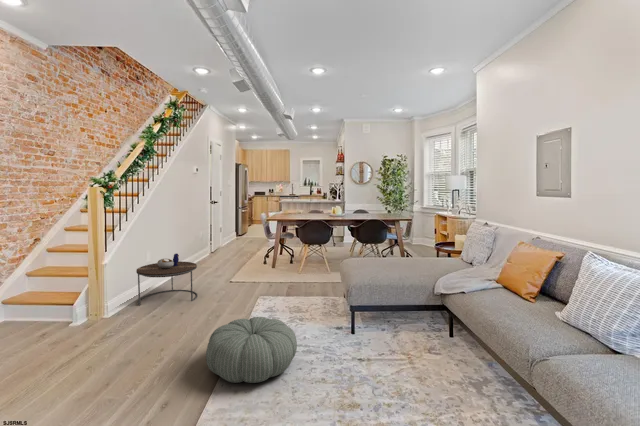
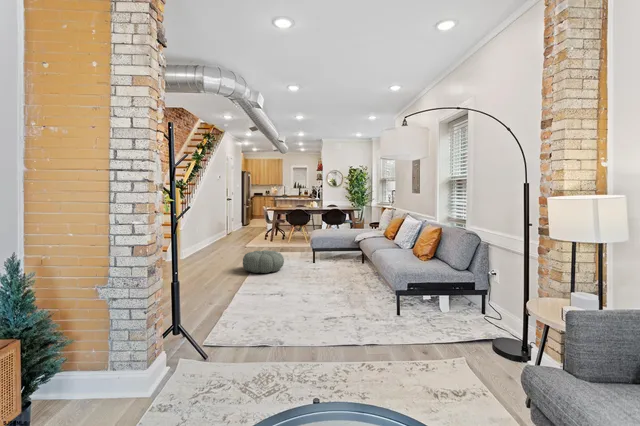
side table: present [136,254,197,306] -> none [193,227,227,255]

